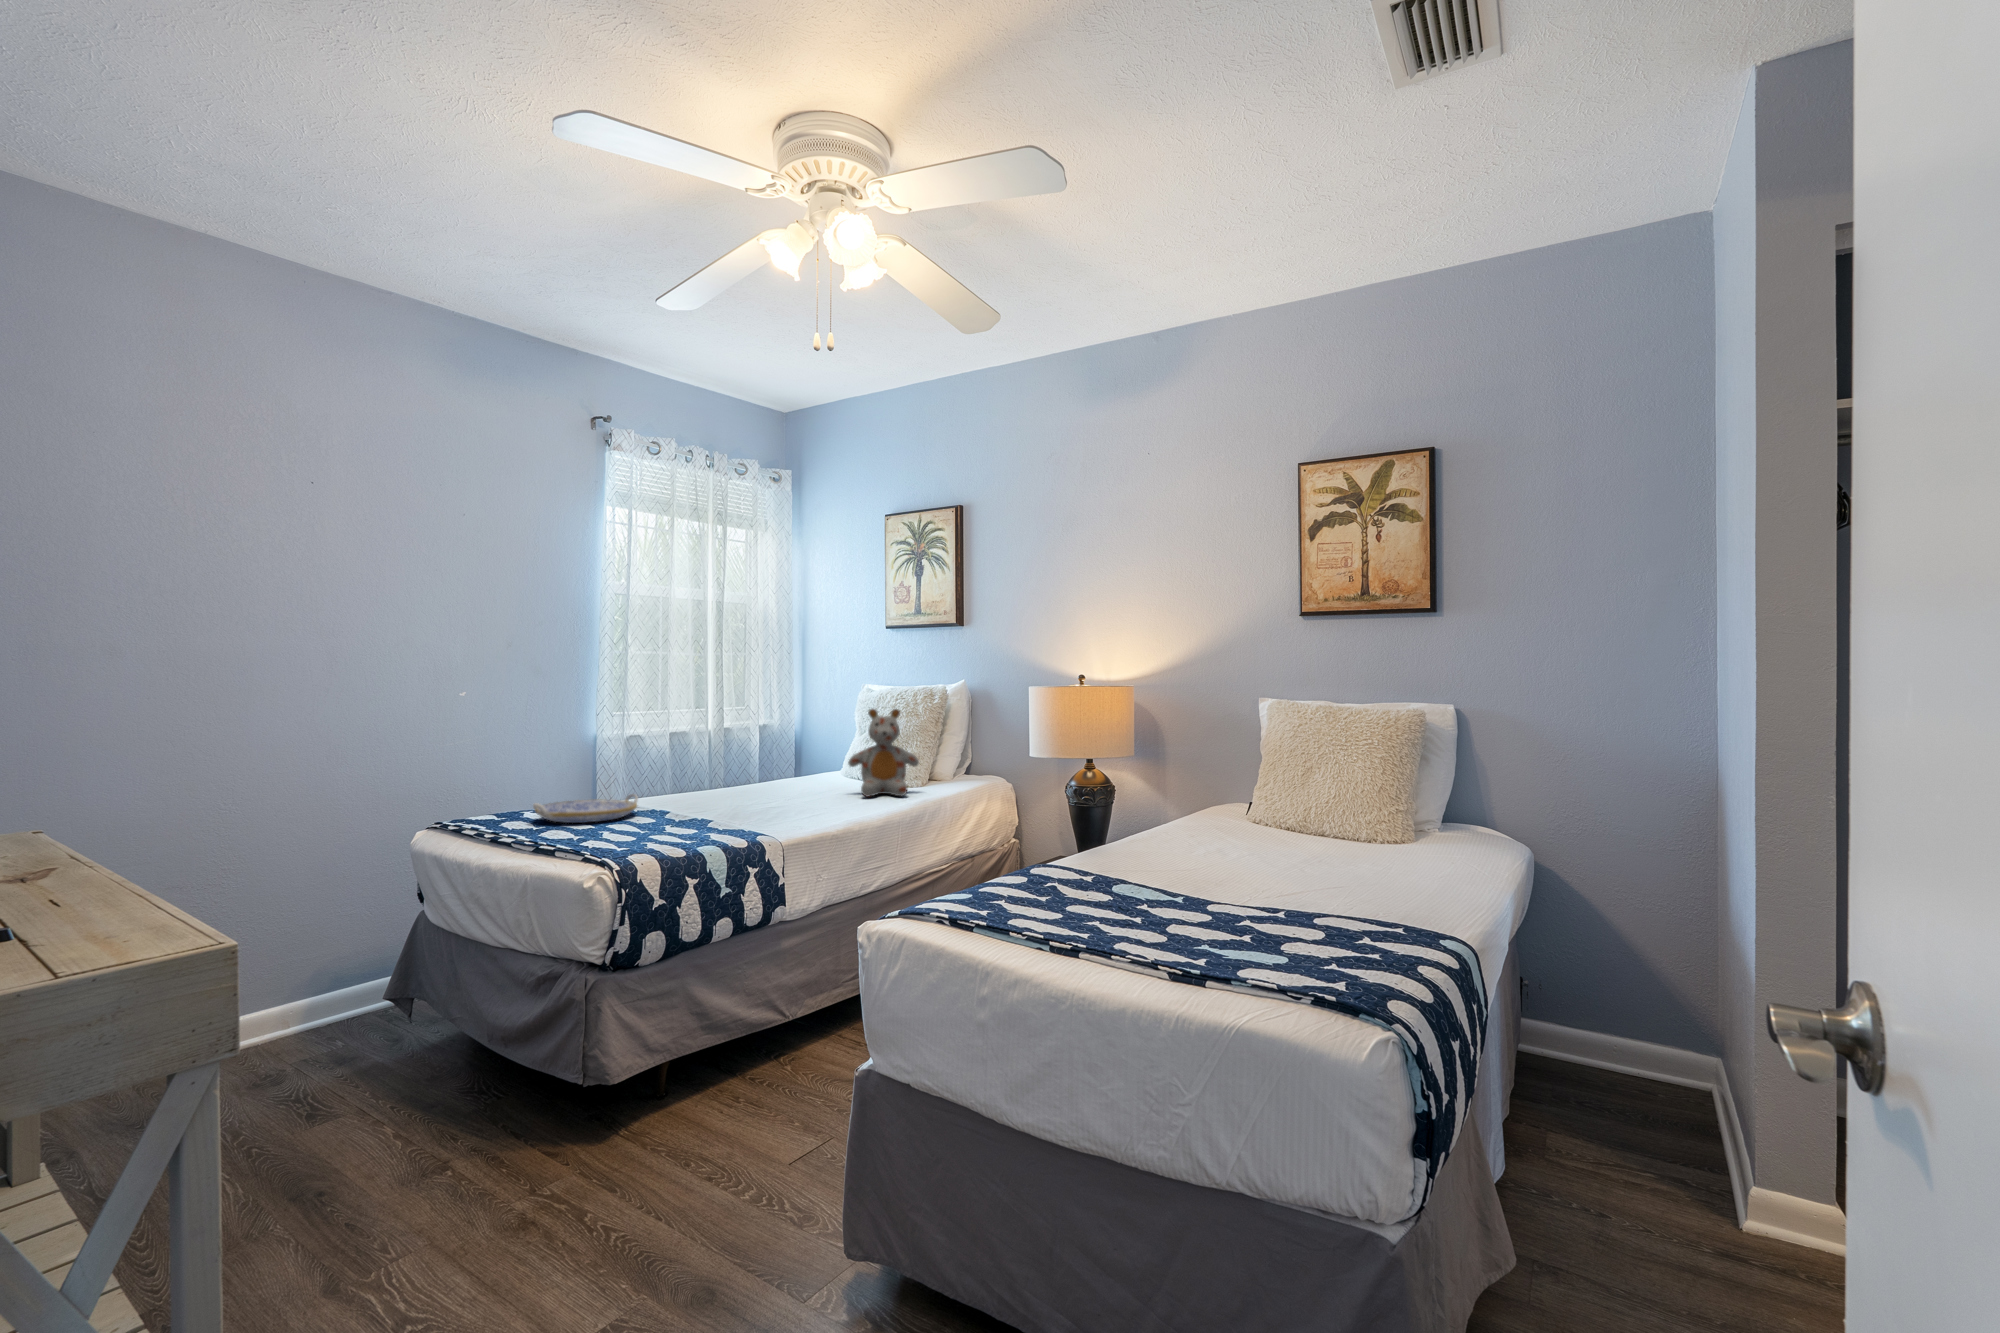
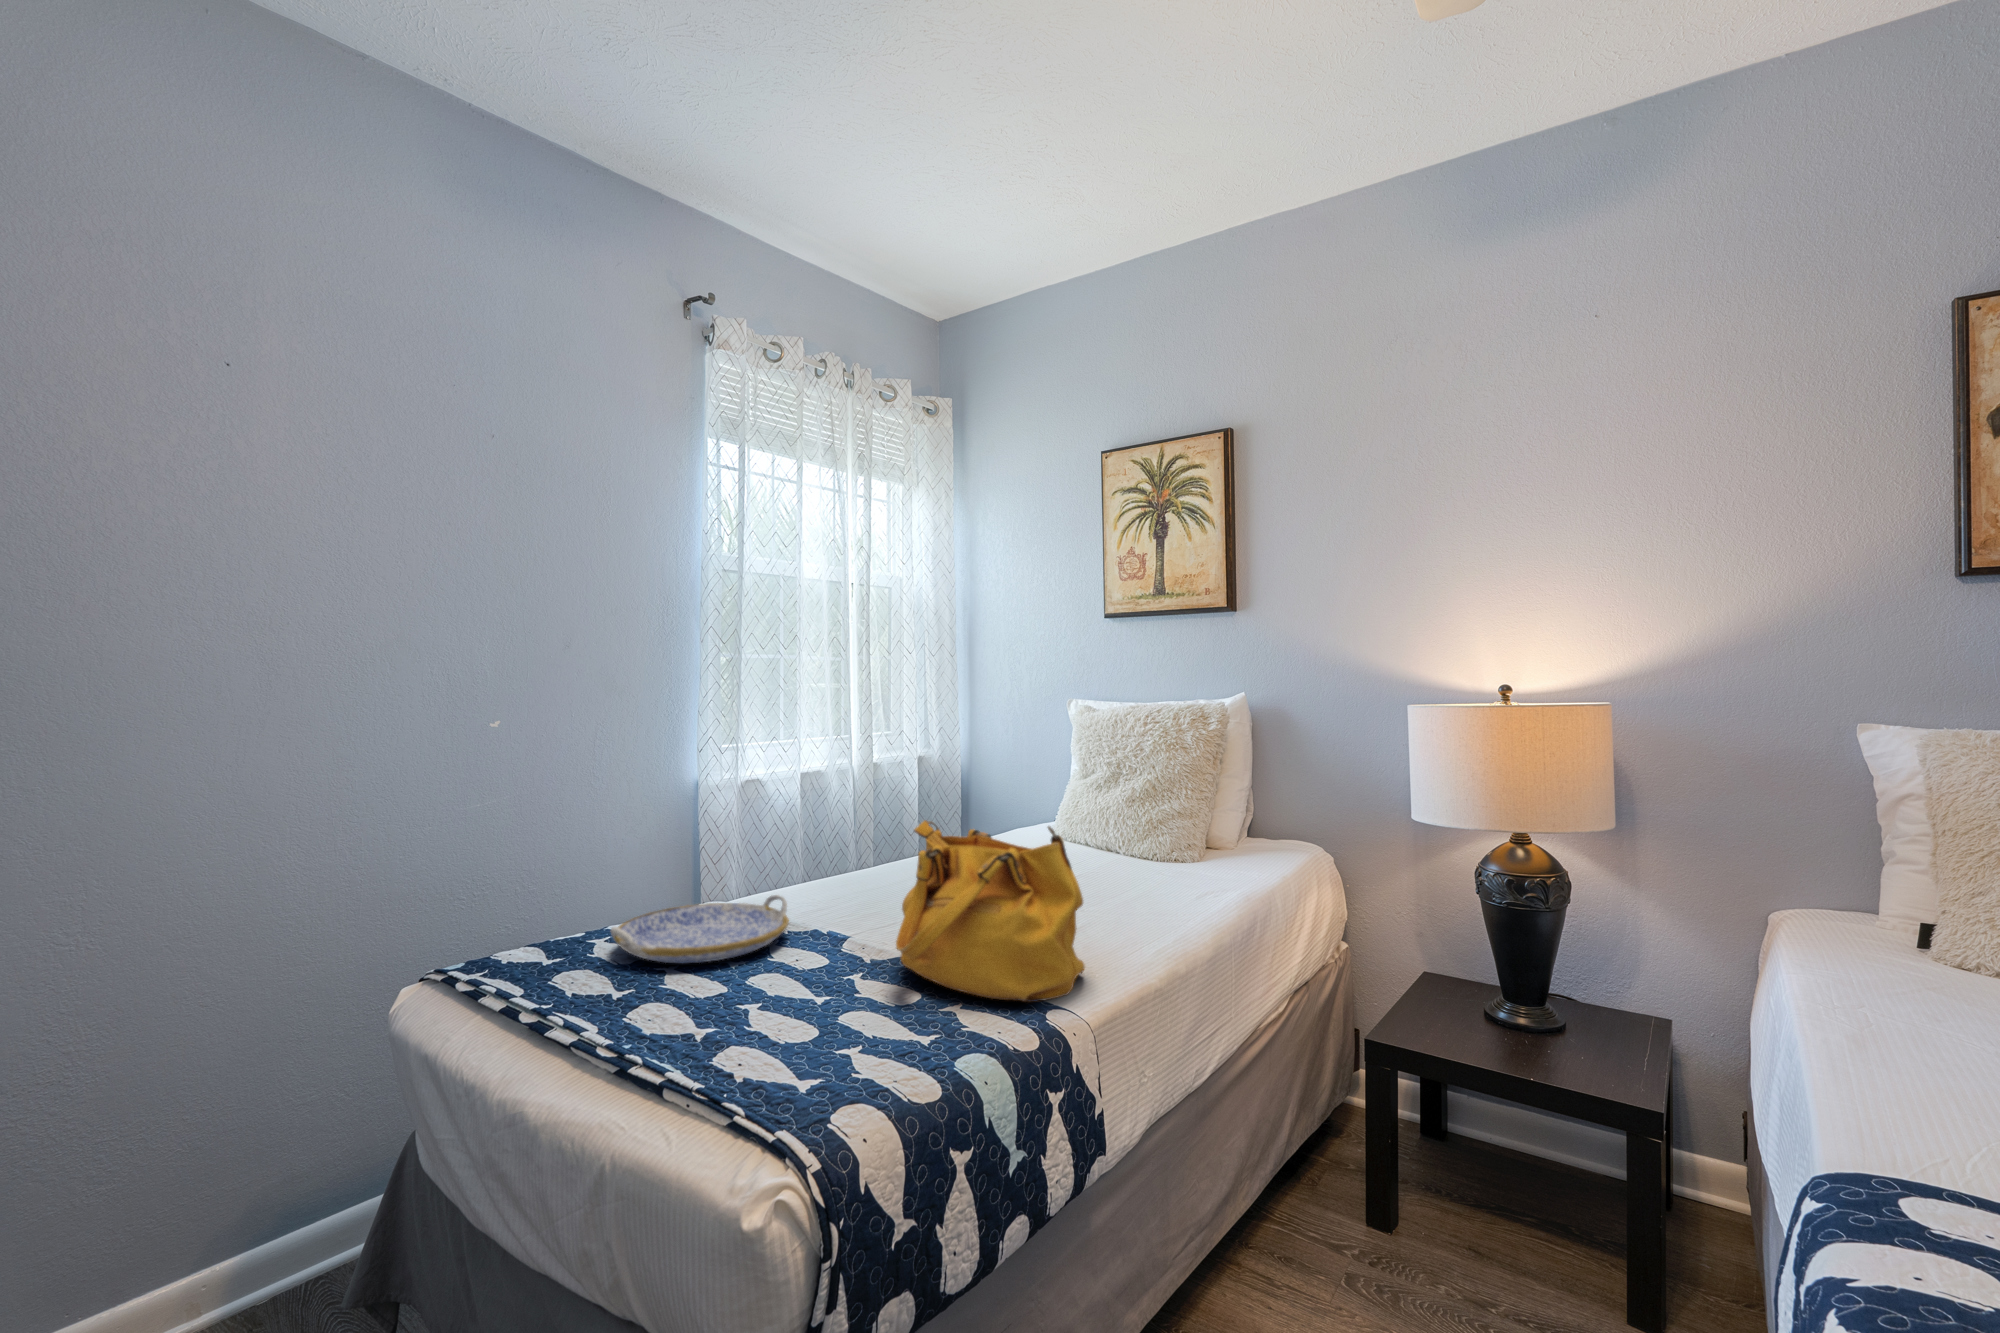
stuffed bear: present [848,708,919,797] -> none [1096,739,1206,885]
handbag: none [682,744,787,831] -> present [896,820,1085,1002]

